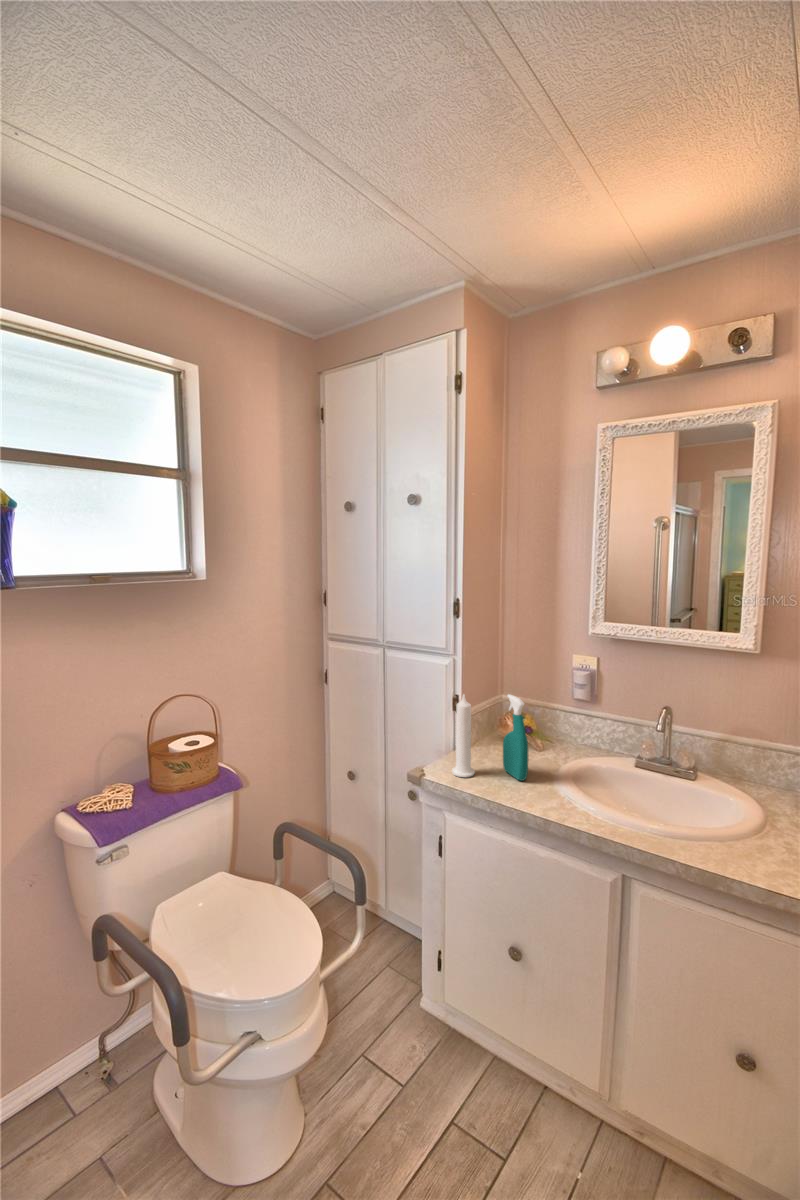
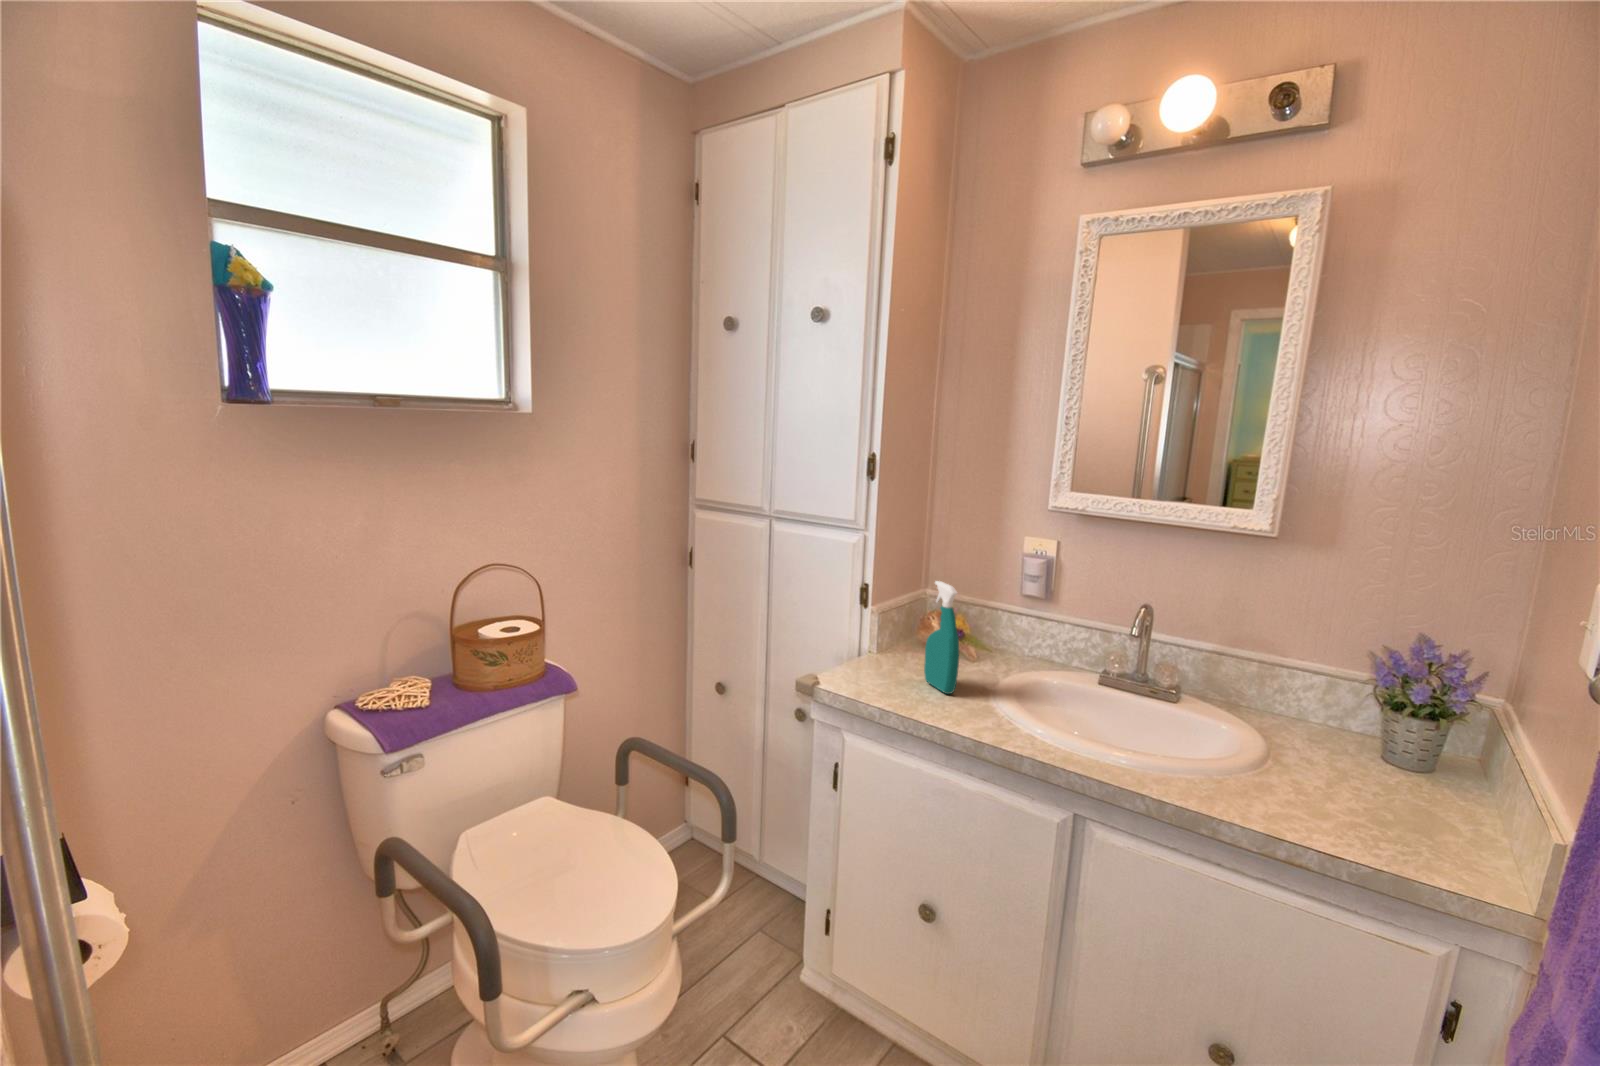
candle: present [452,695,475,777] -> none [856,578,886,687]

